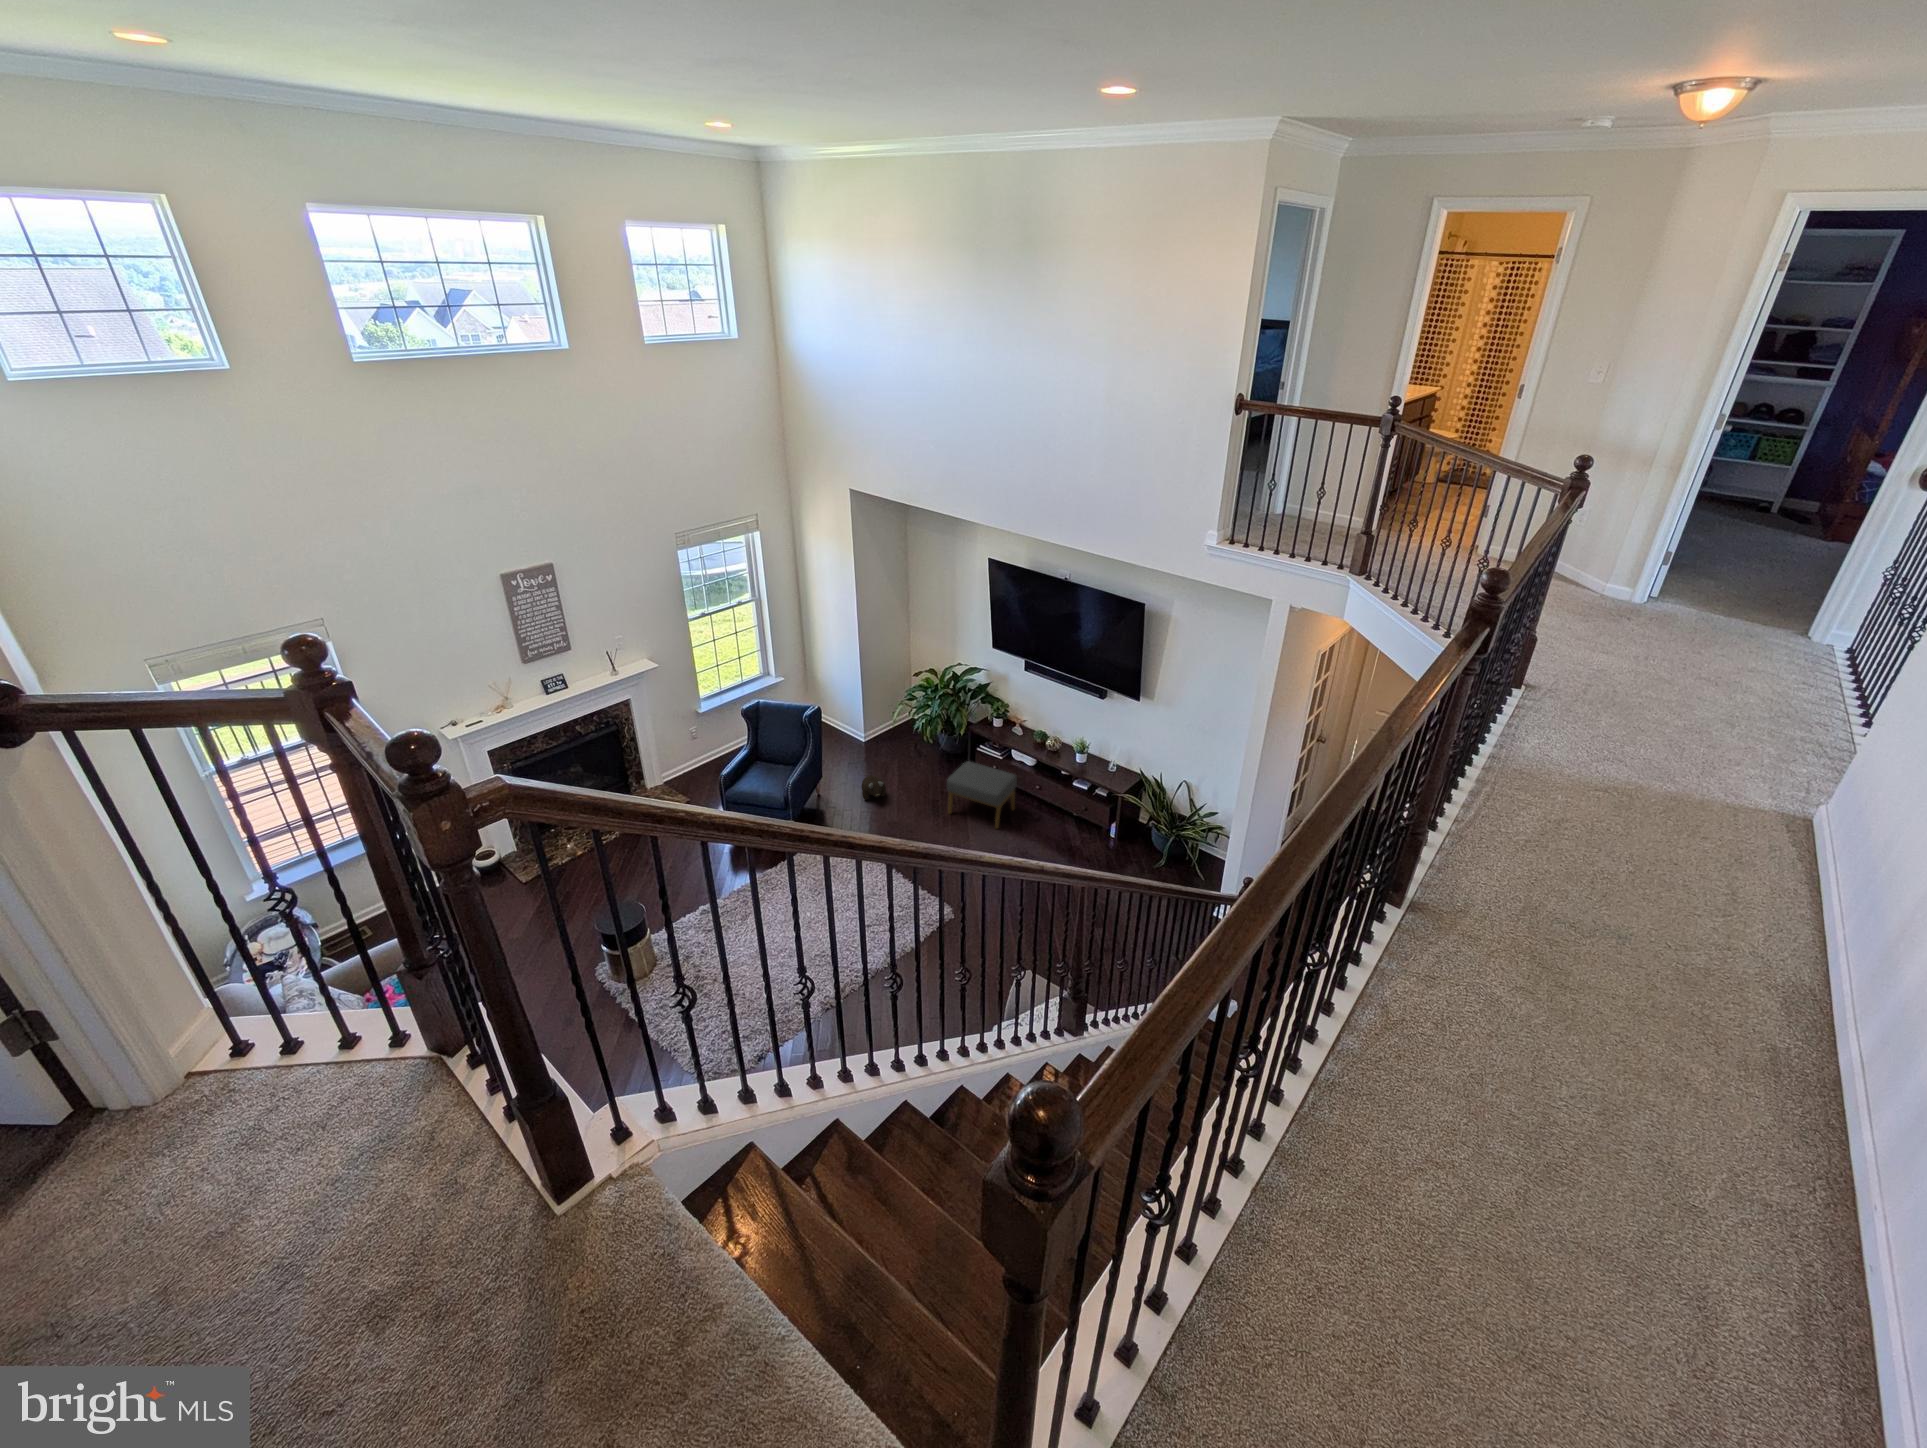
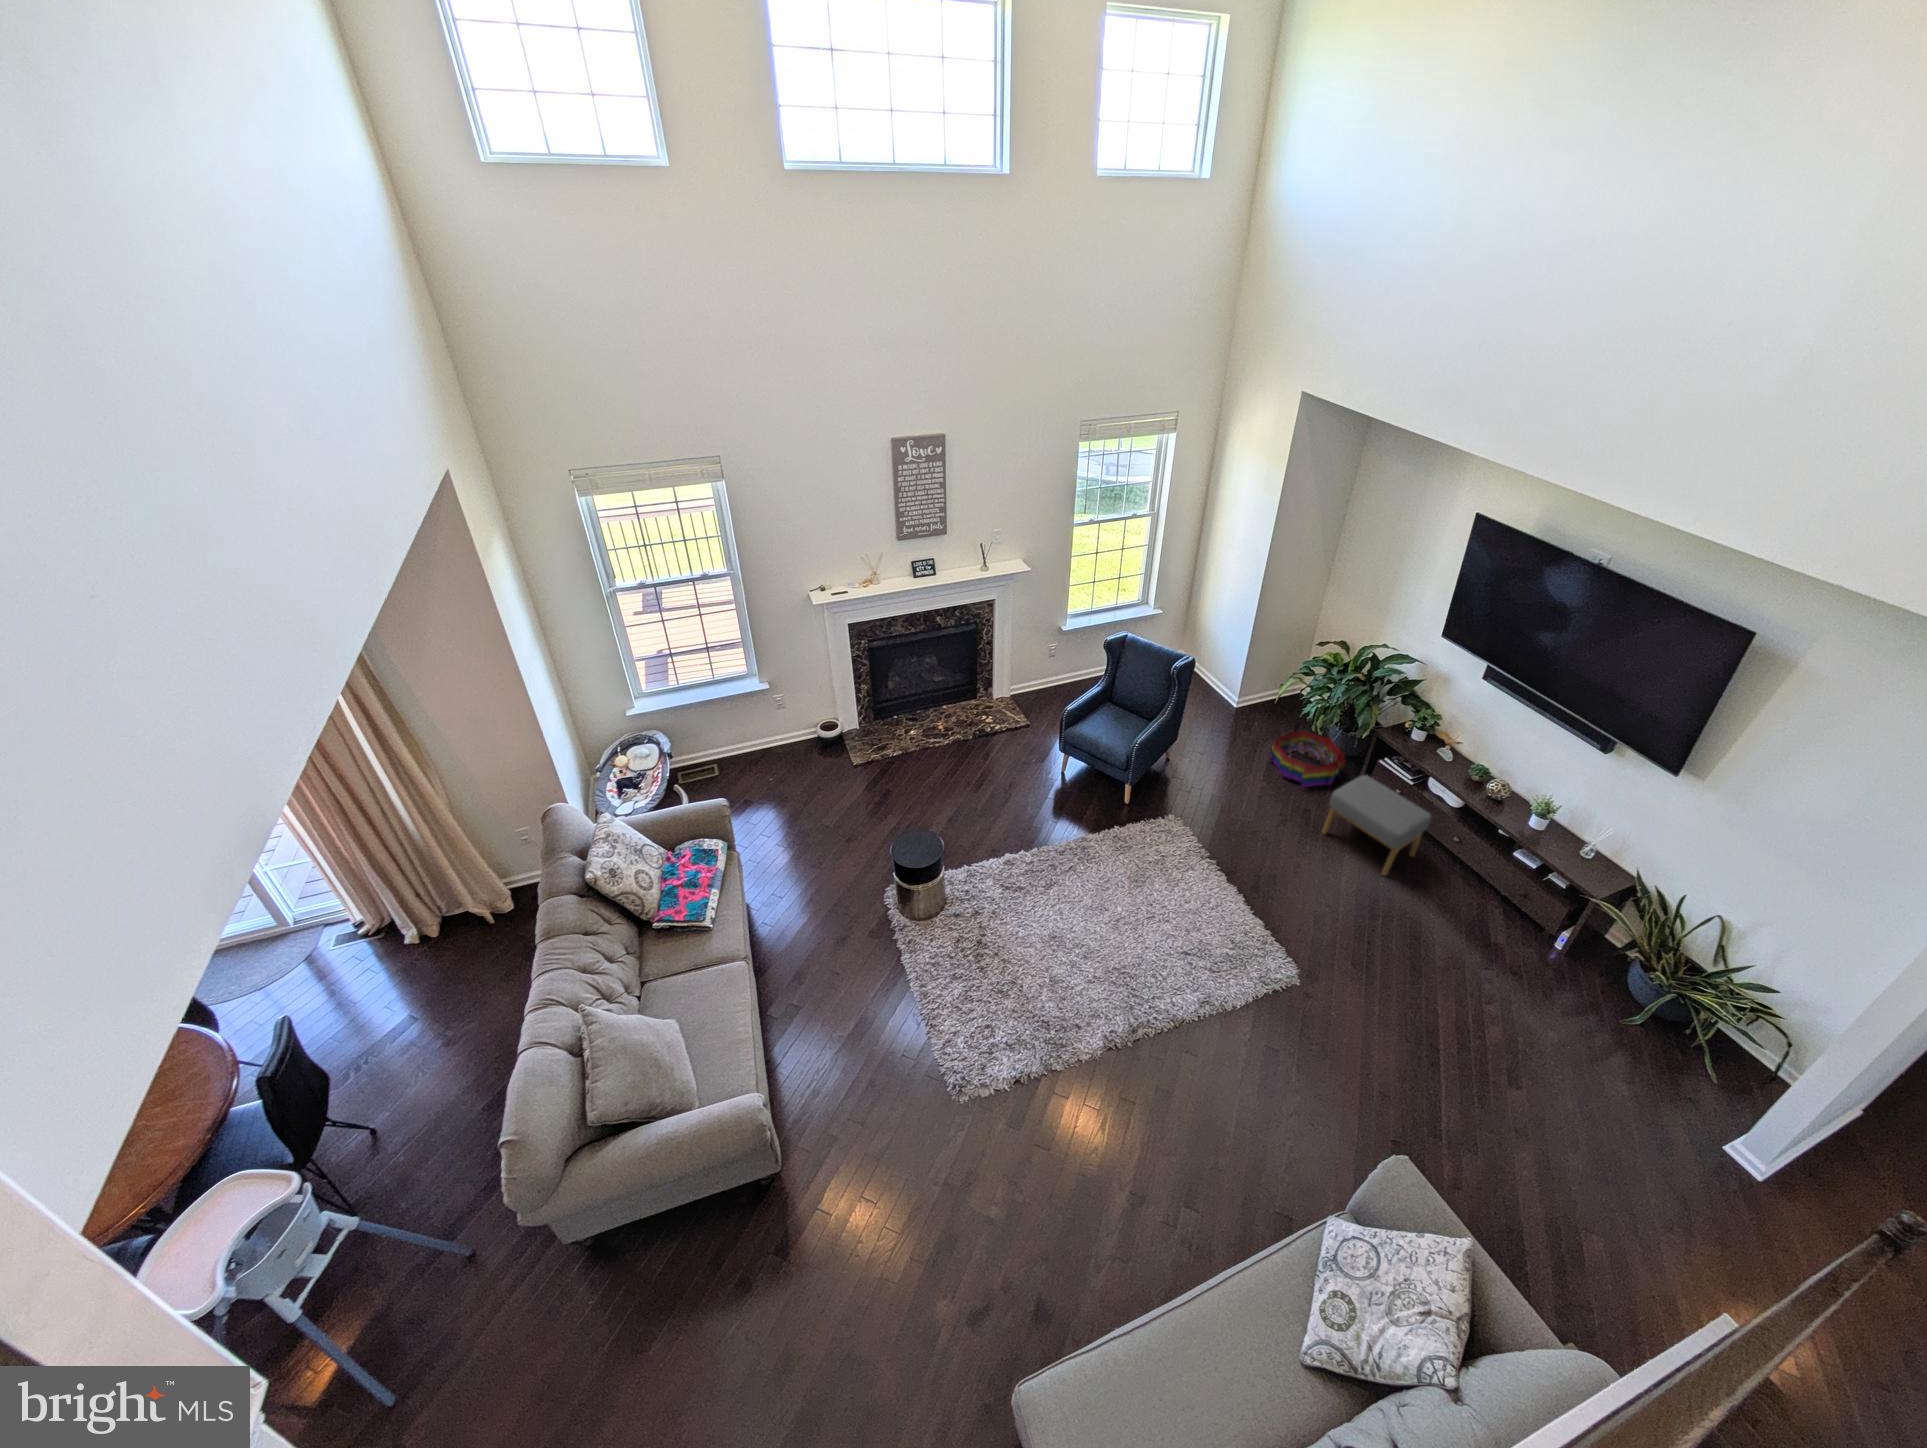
storage bin: none [897,743,953,786] -> present [1271,731,1345,787]
plush toy: present [862,775,886,800] -> none [1220,754,1250,785]

